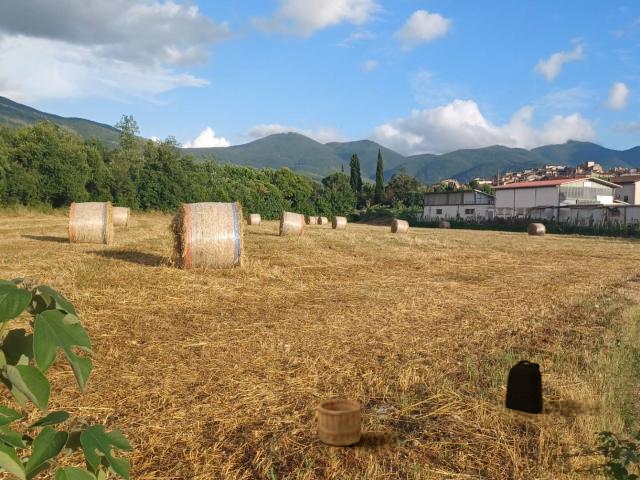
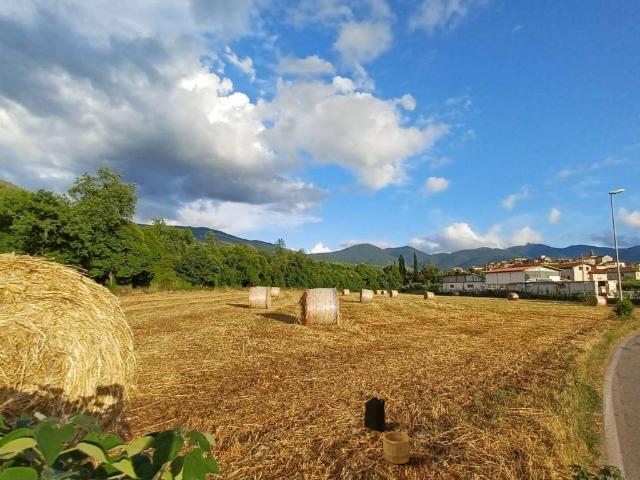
backpack: present [505,360,543,414] -> present [364,397,386,431]

